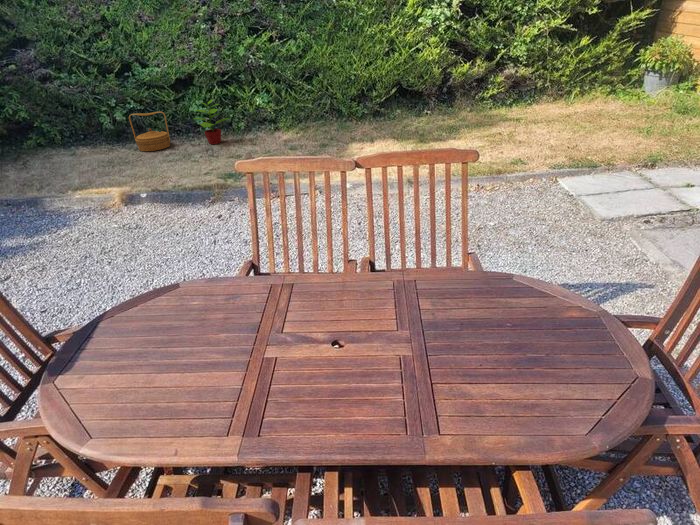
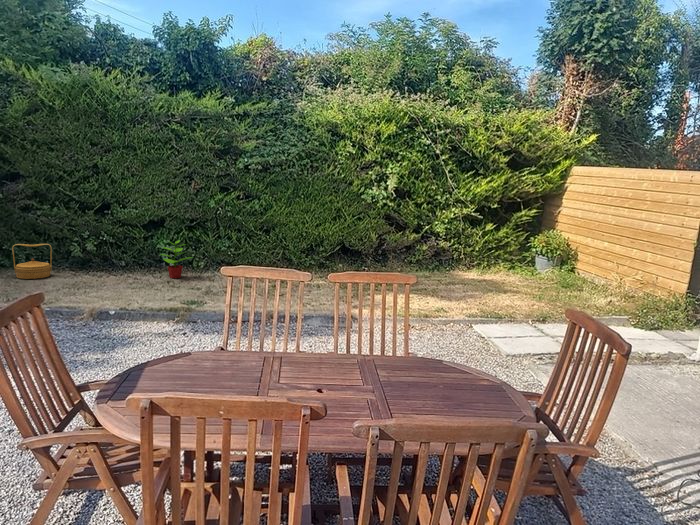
woven basket: present [129,111,170,151] -> present [12,244,52,279]

